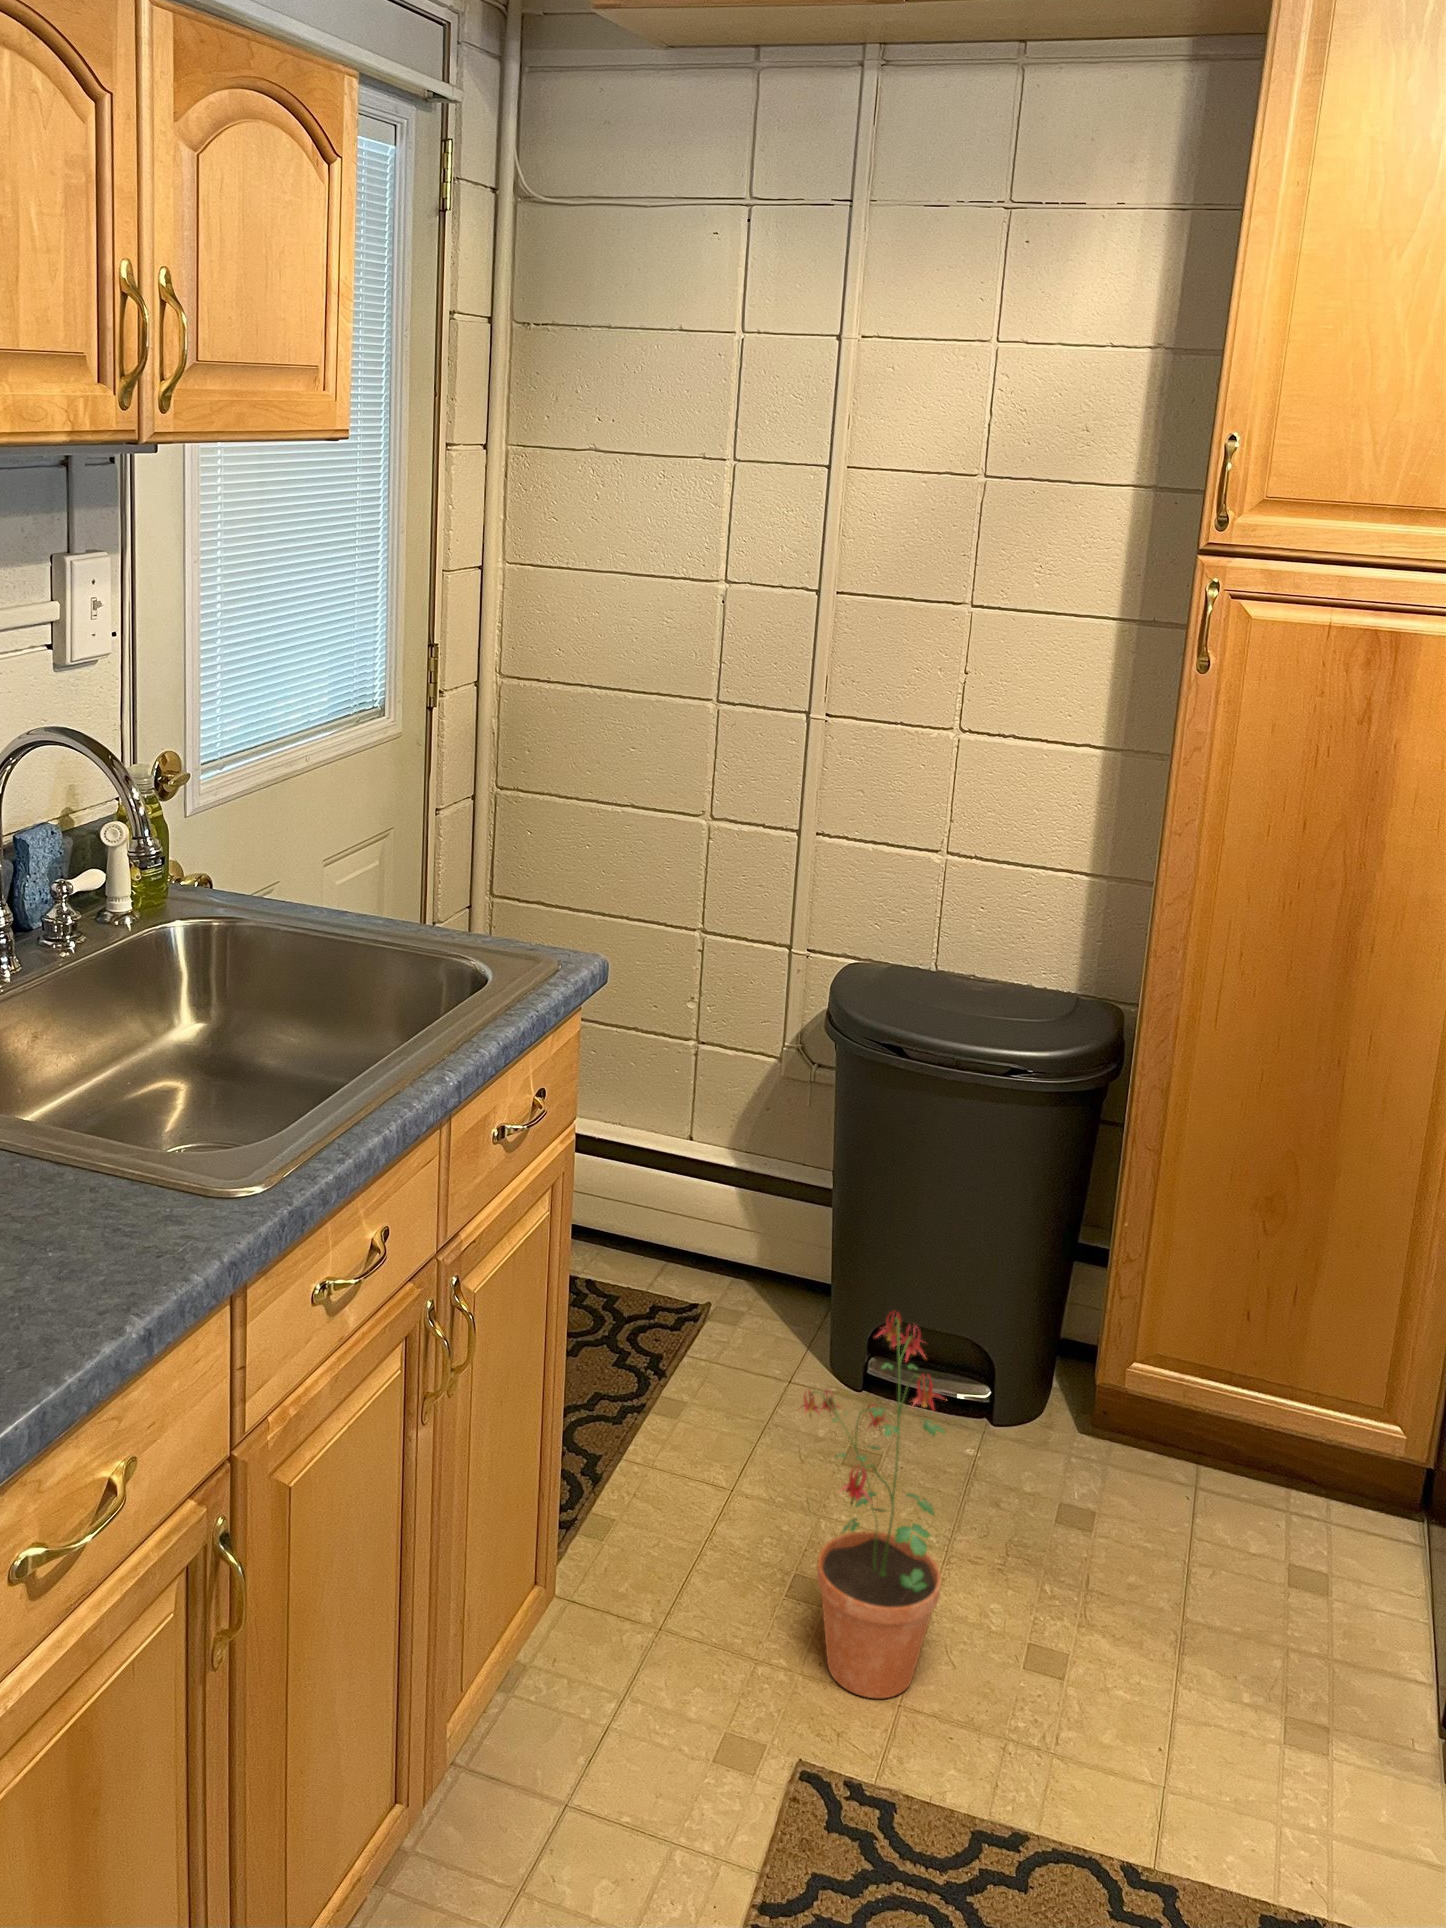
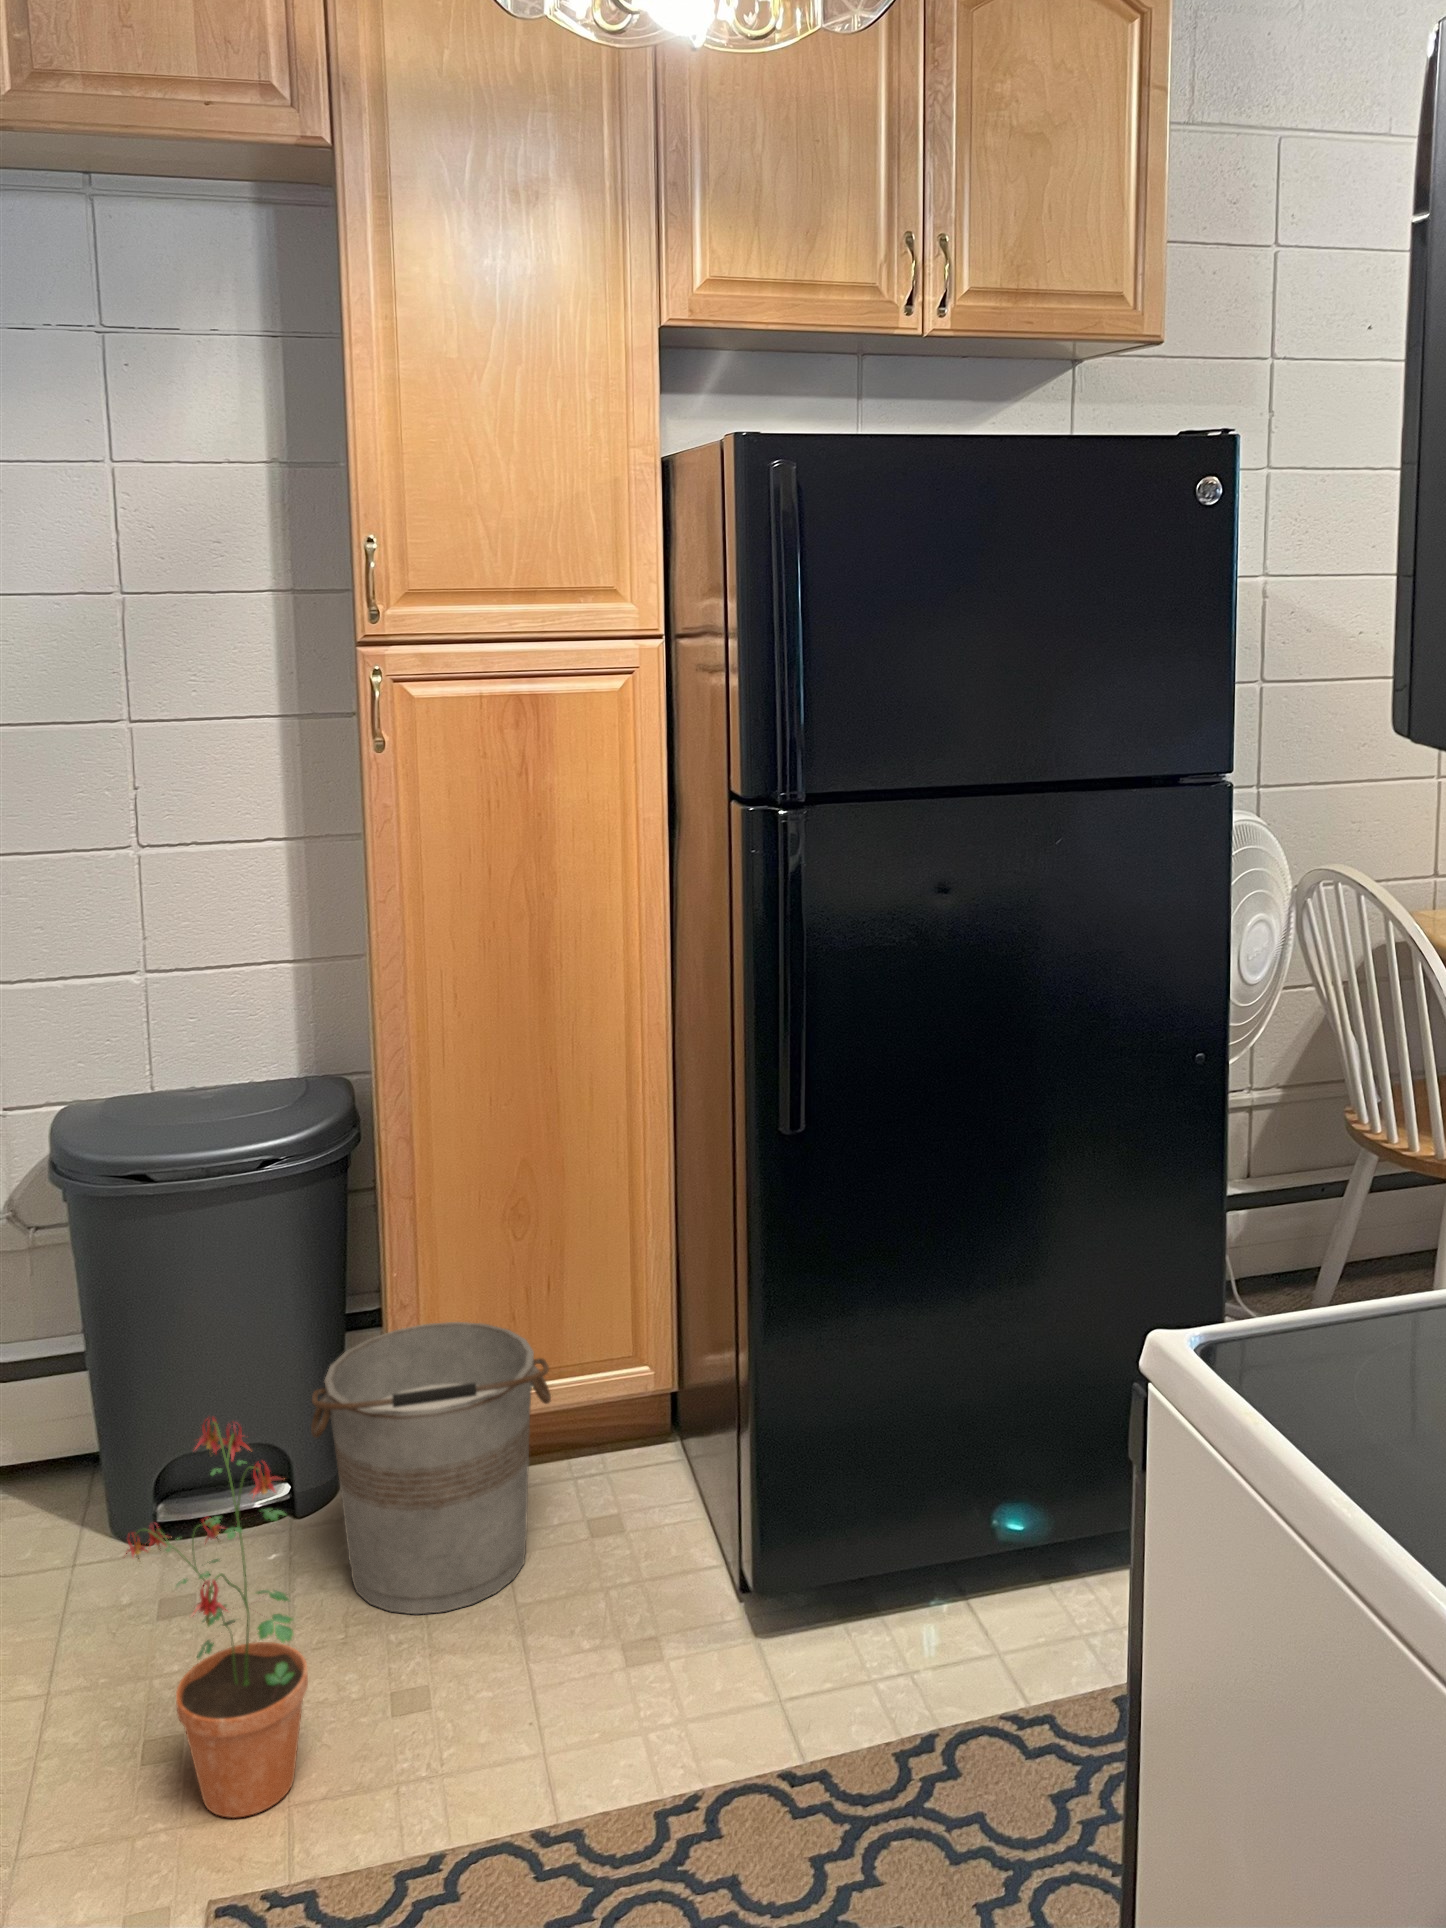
bucket: none [1007,1282,1266,1593] -> present [311,1322,551,1614]

